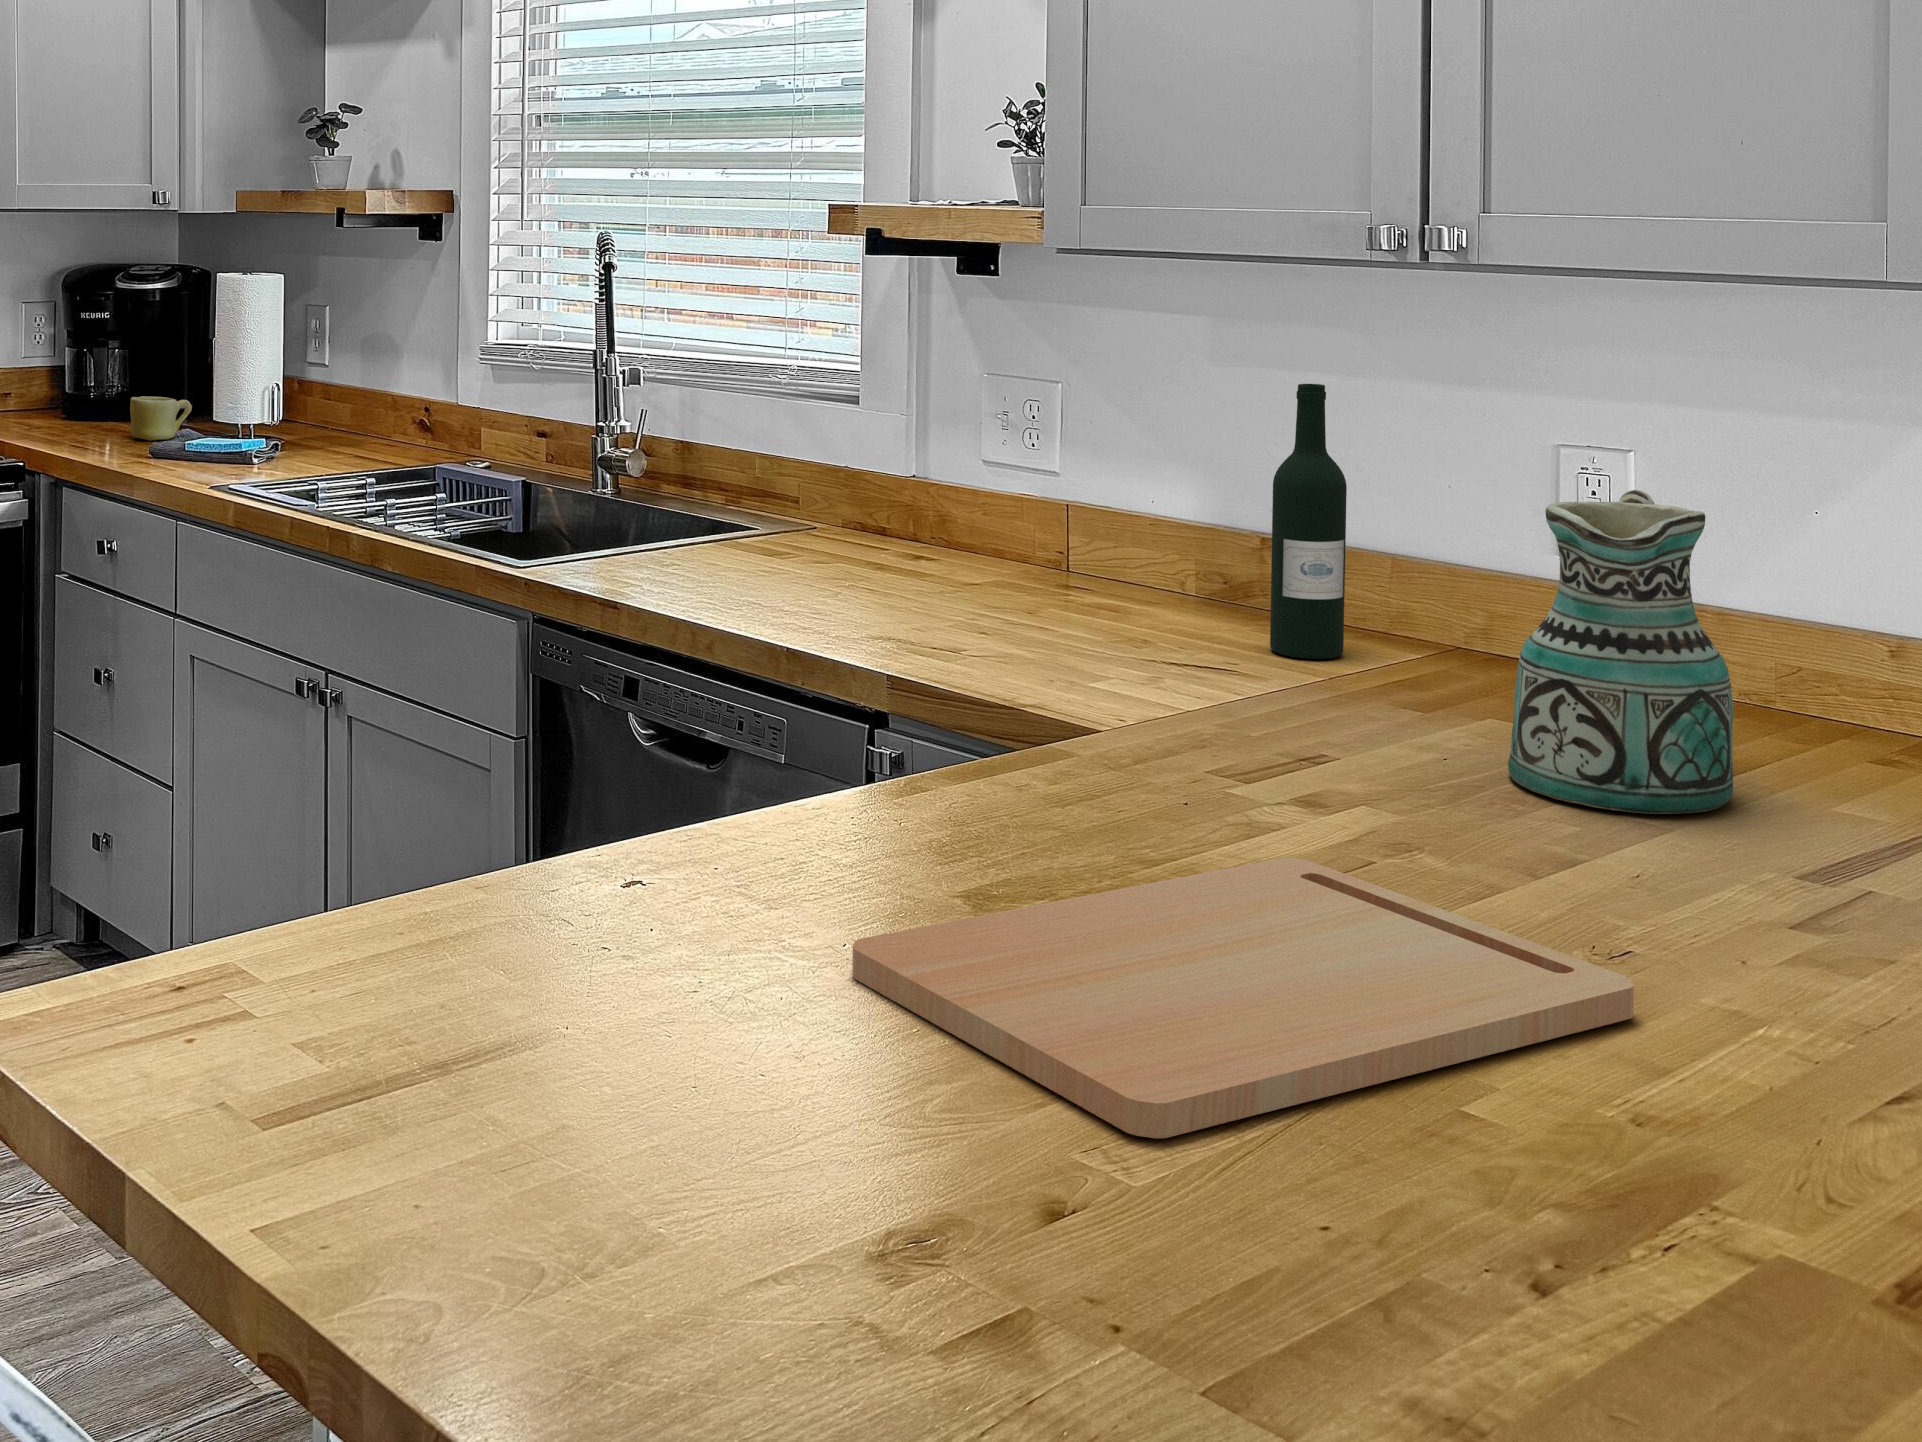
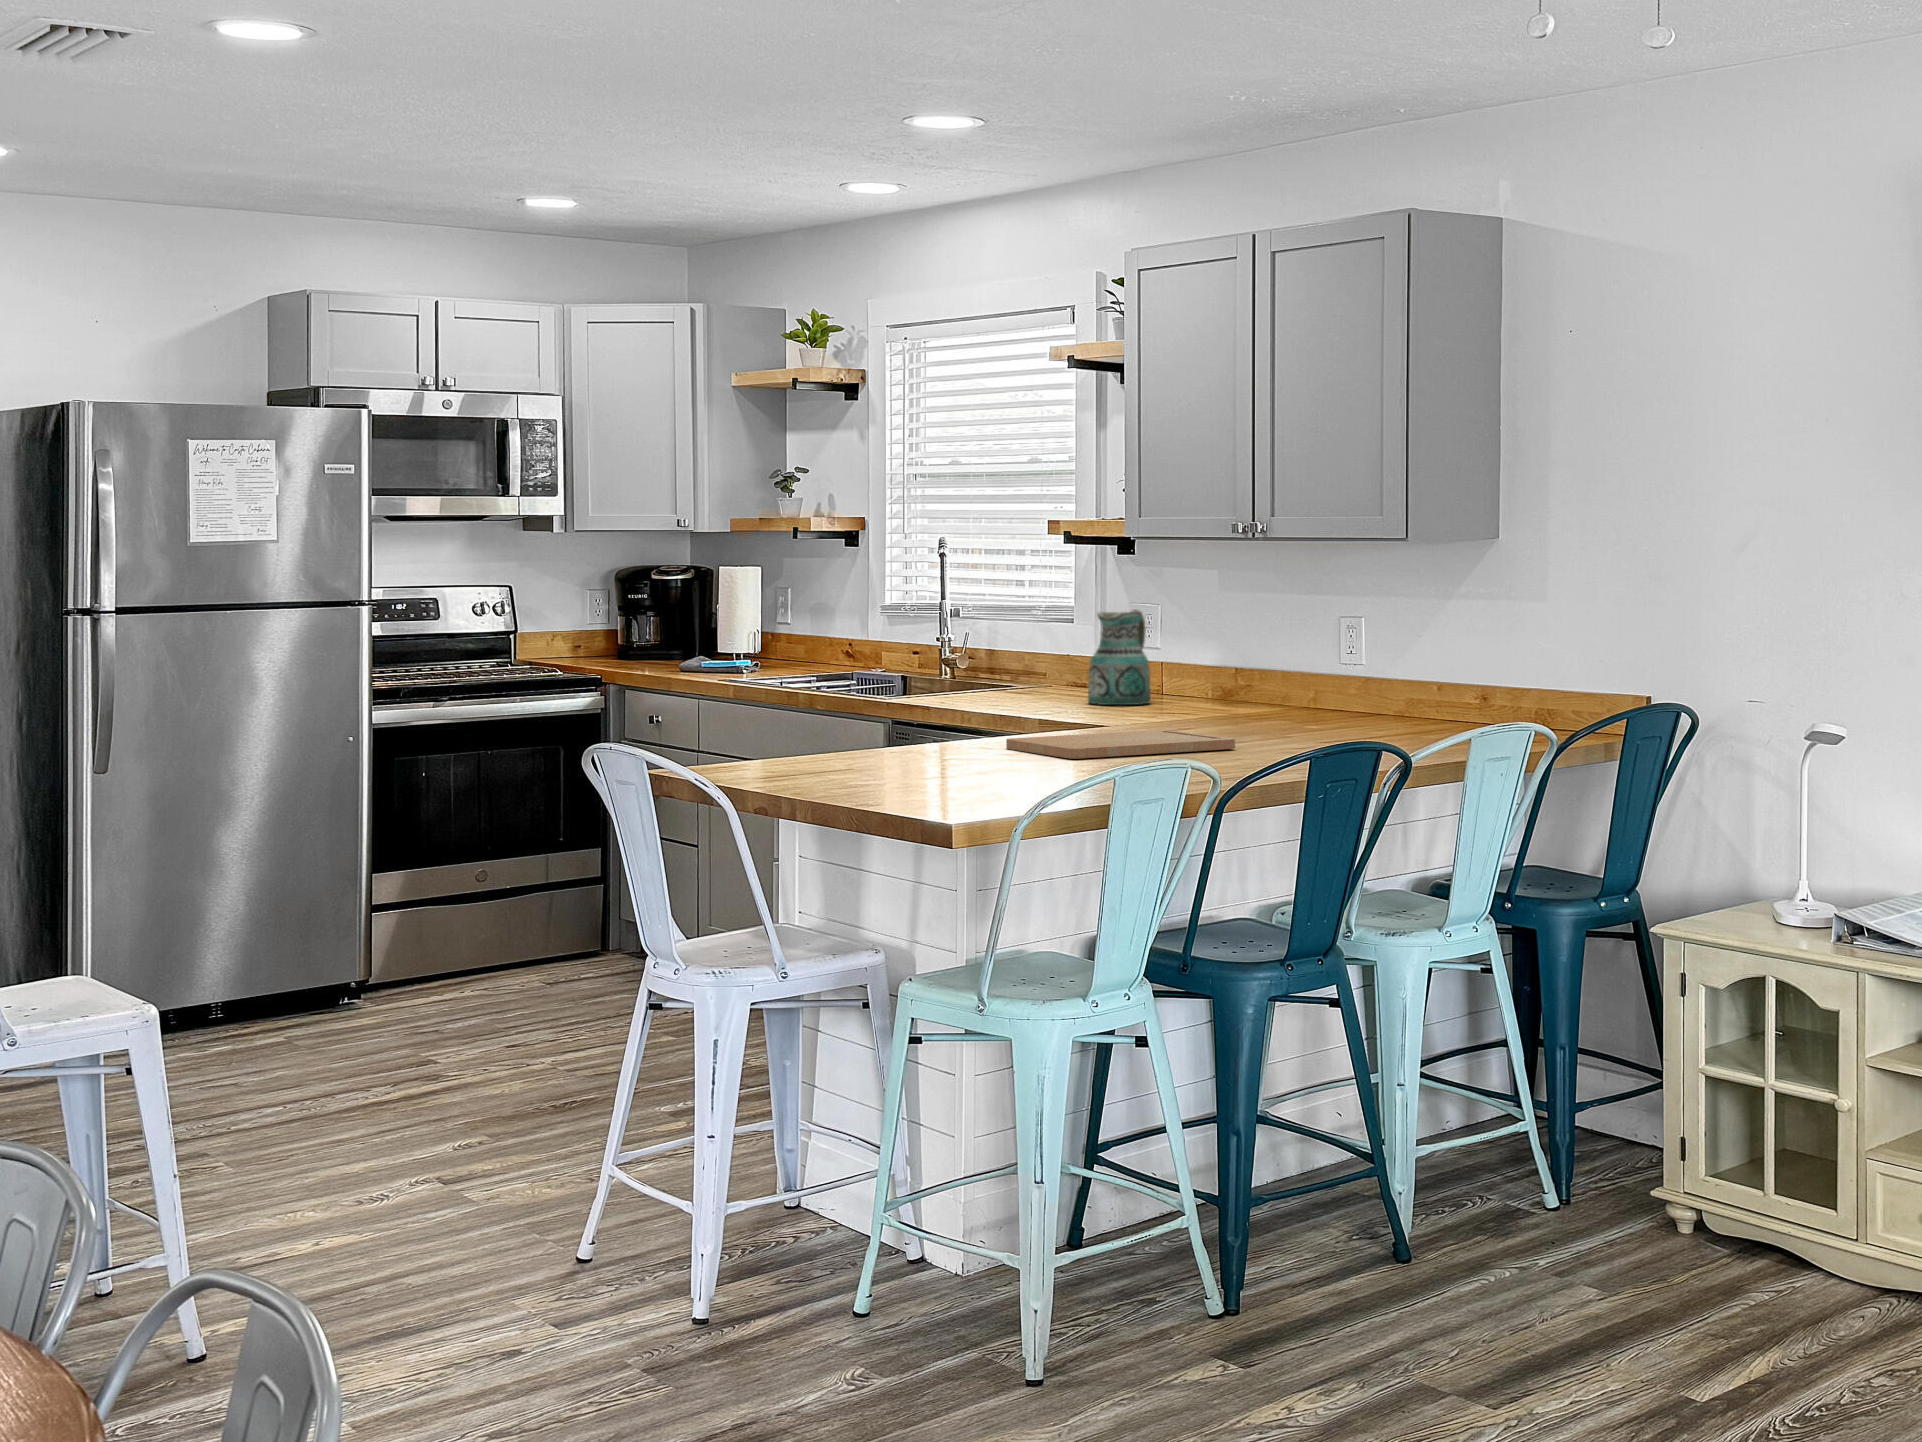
wine bottle: present [1270,384,1347,659] -> none [1226,594,1256,711]
mug: present [130,396,192,440] -> none [668,643,705,669]
ceramic pitcher: present [1508,490,1733,814] -> present [1088,609,1151,705]

